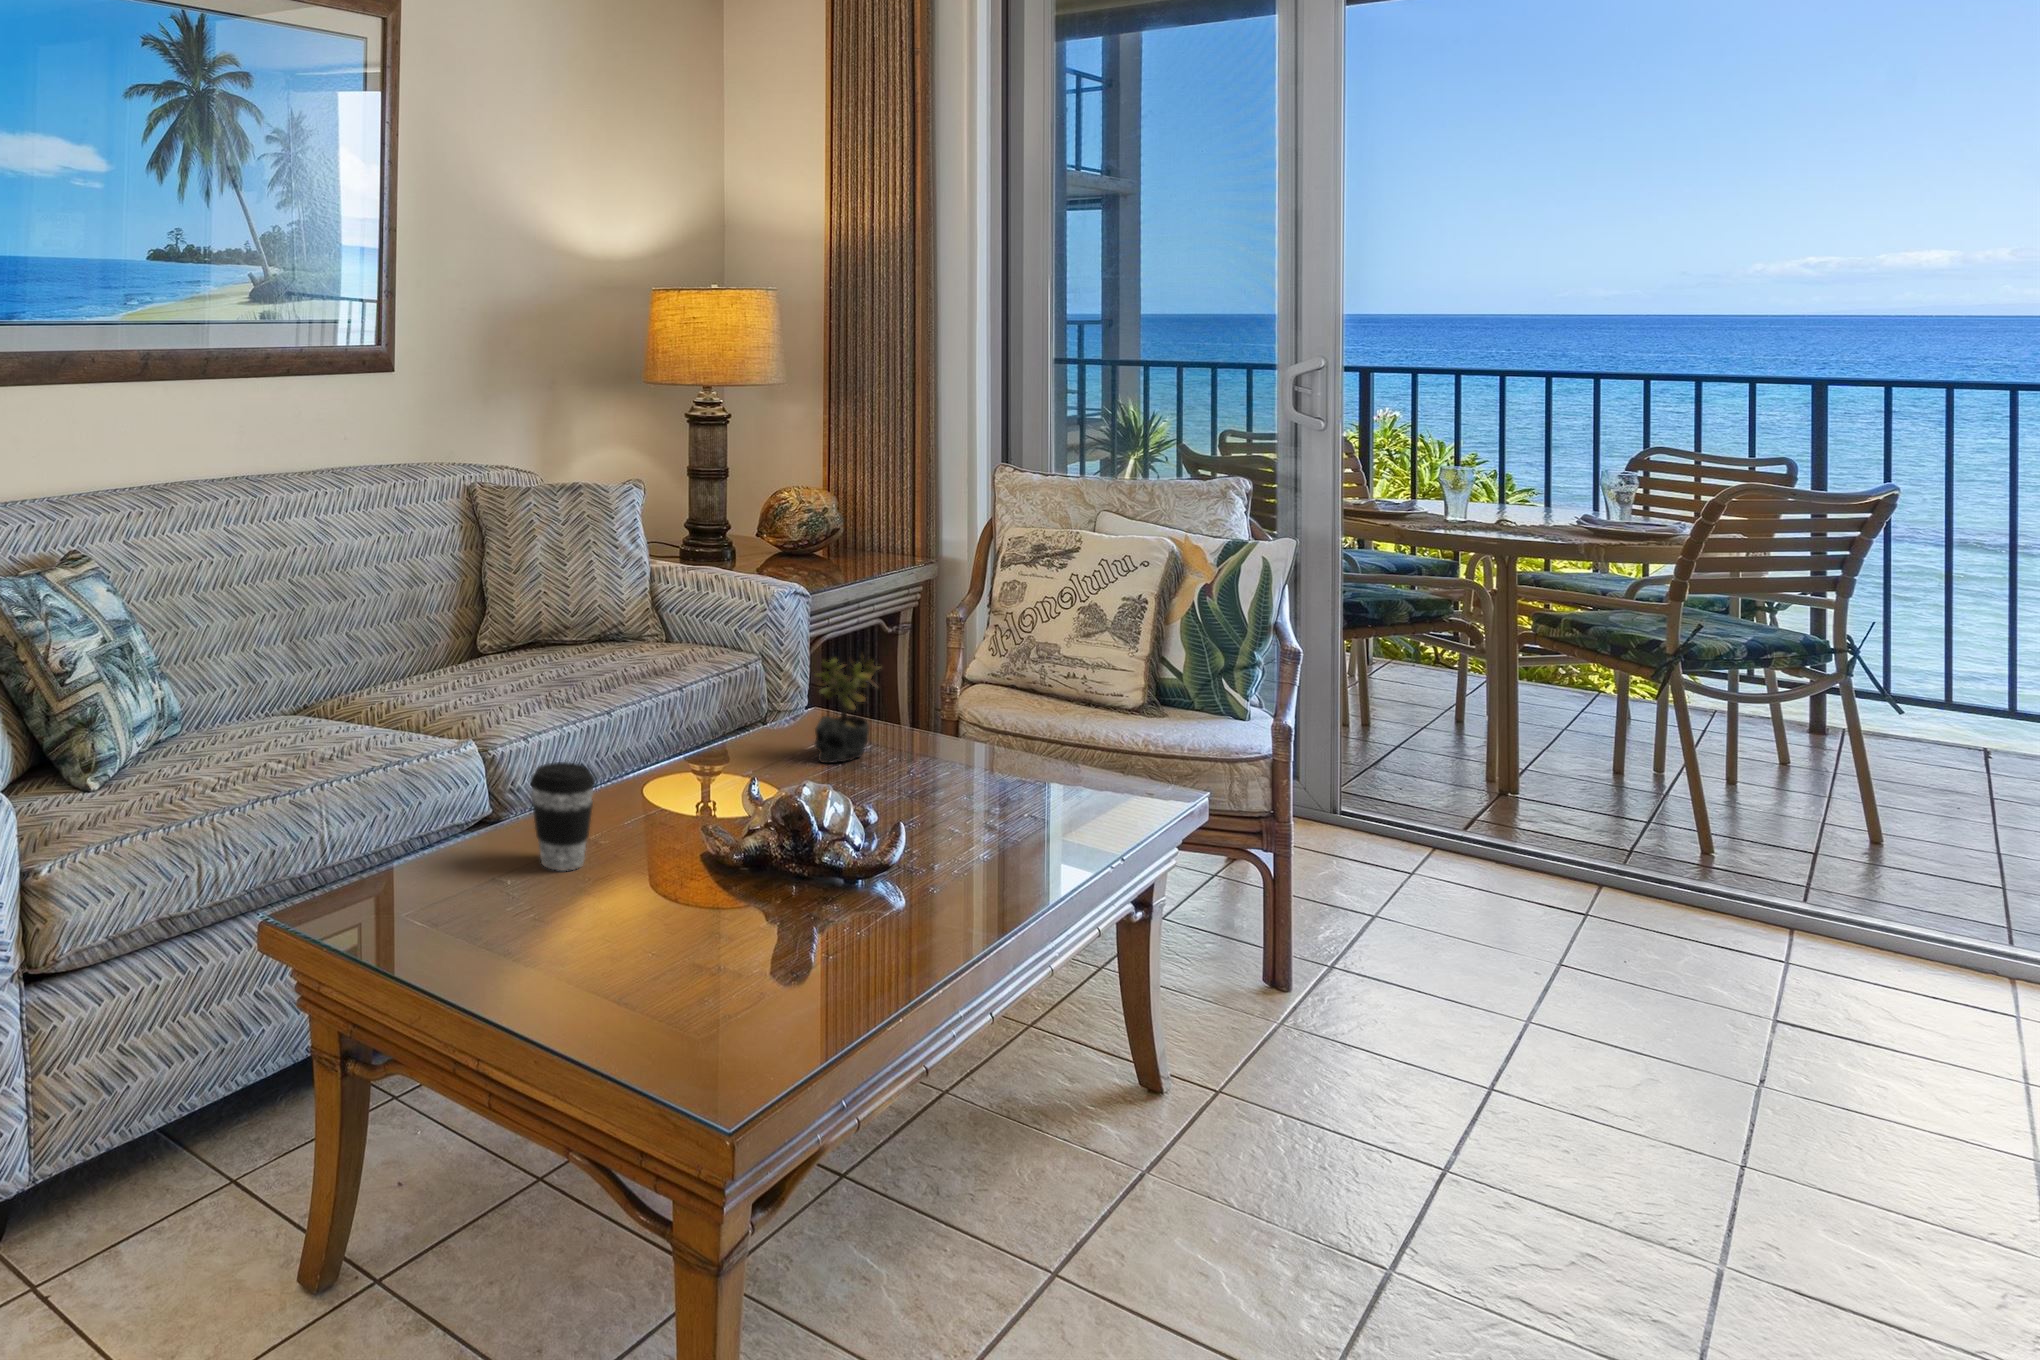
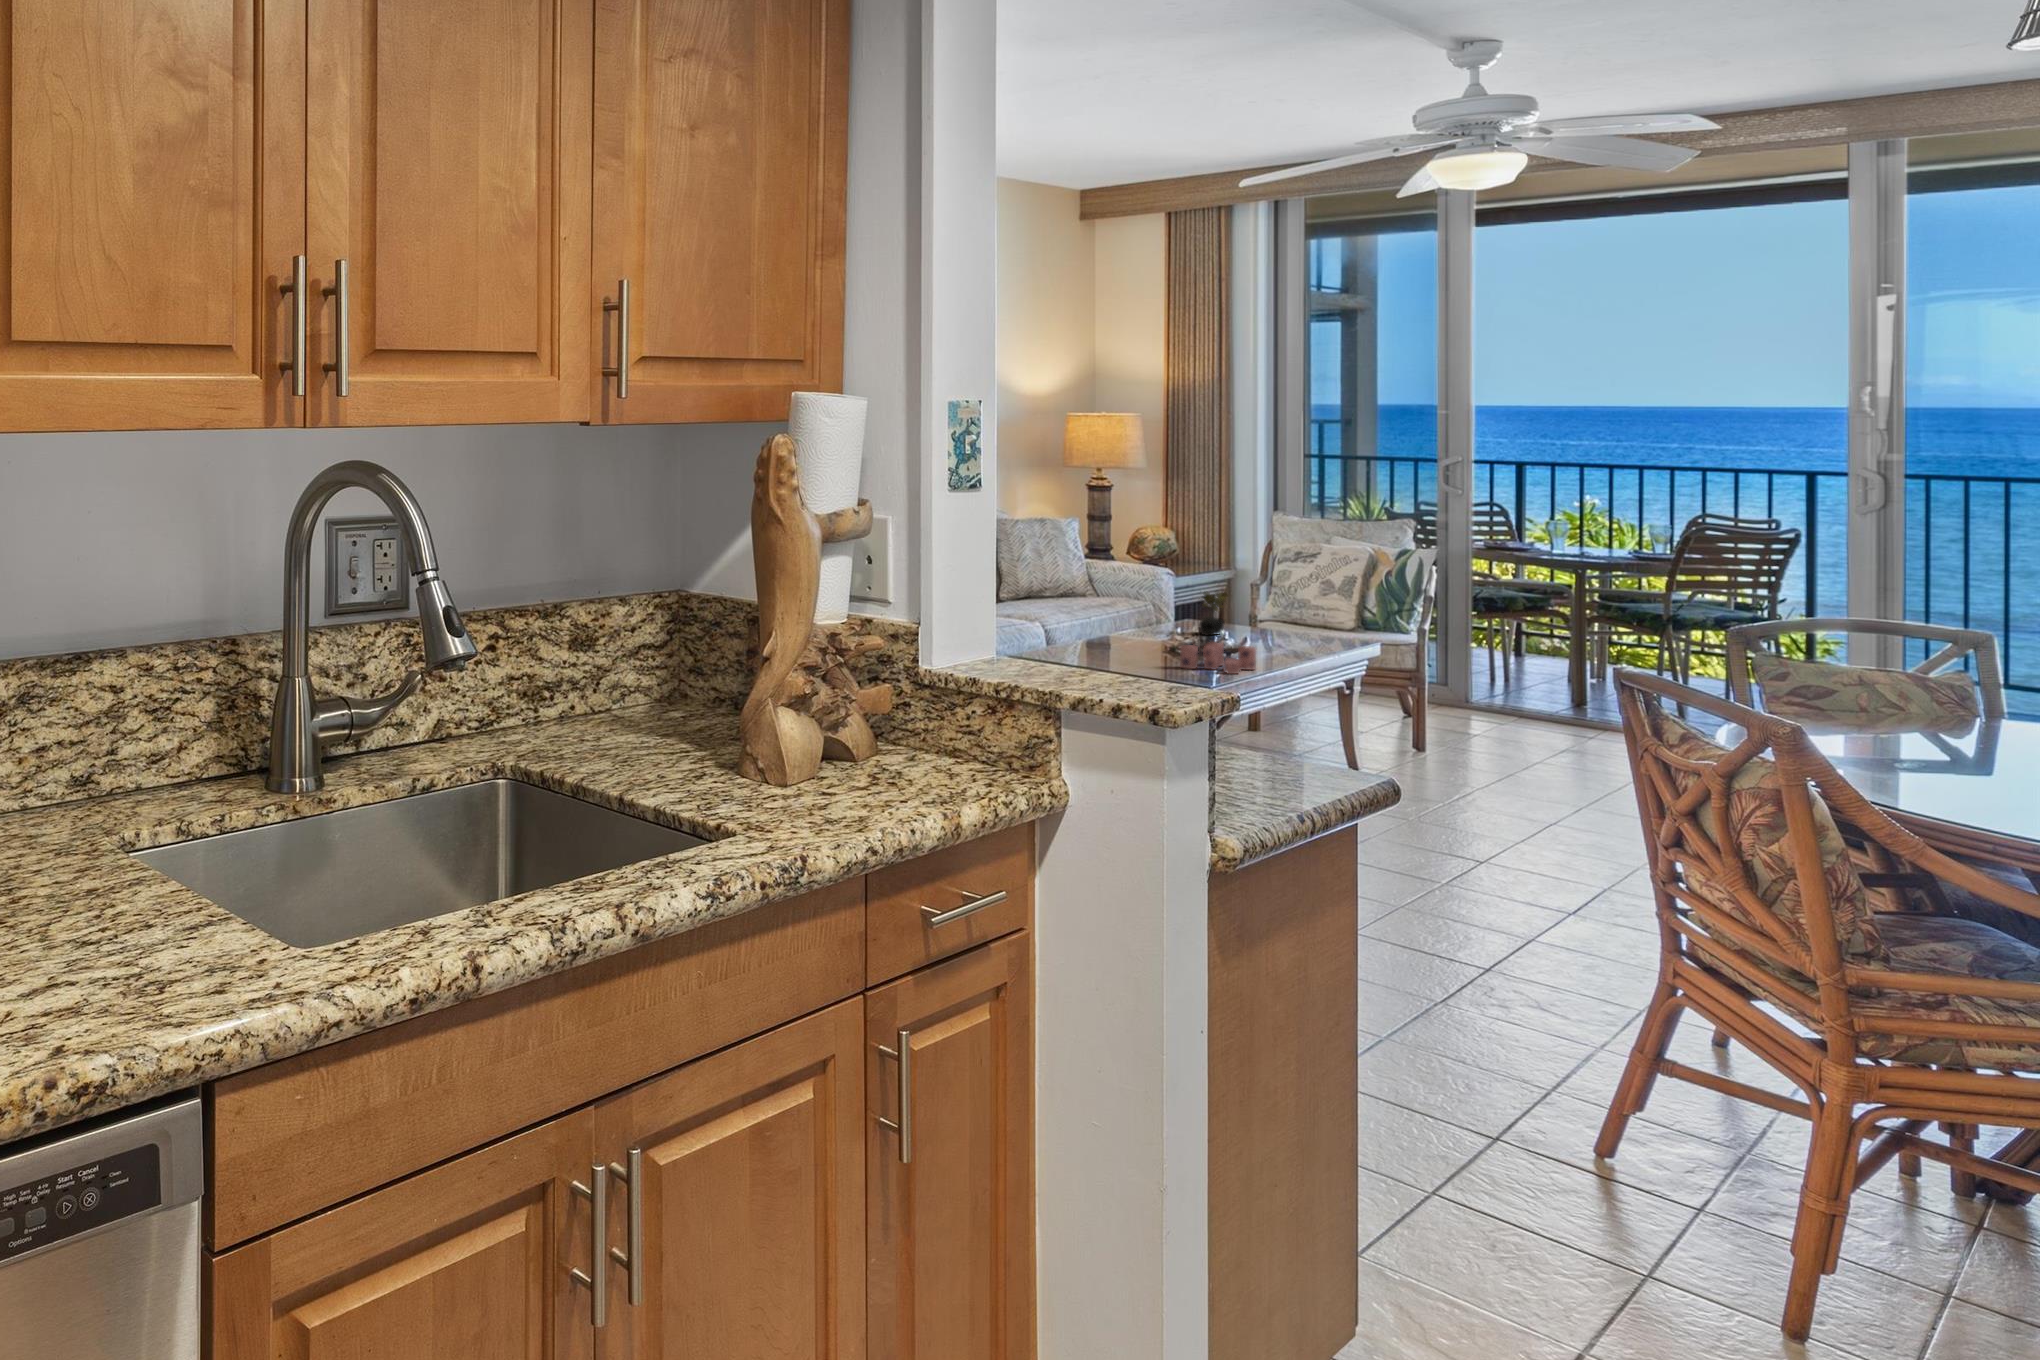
coffee cup: present [530,762,595,871] -> none [1103,616,1130,653]
candle: none [683,866,895,1003] -> present [1180,643,1256,674]

